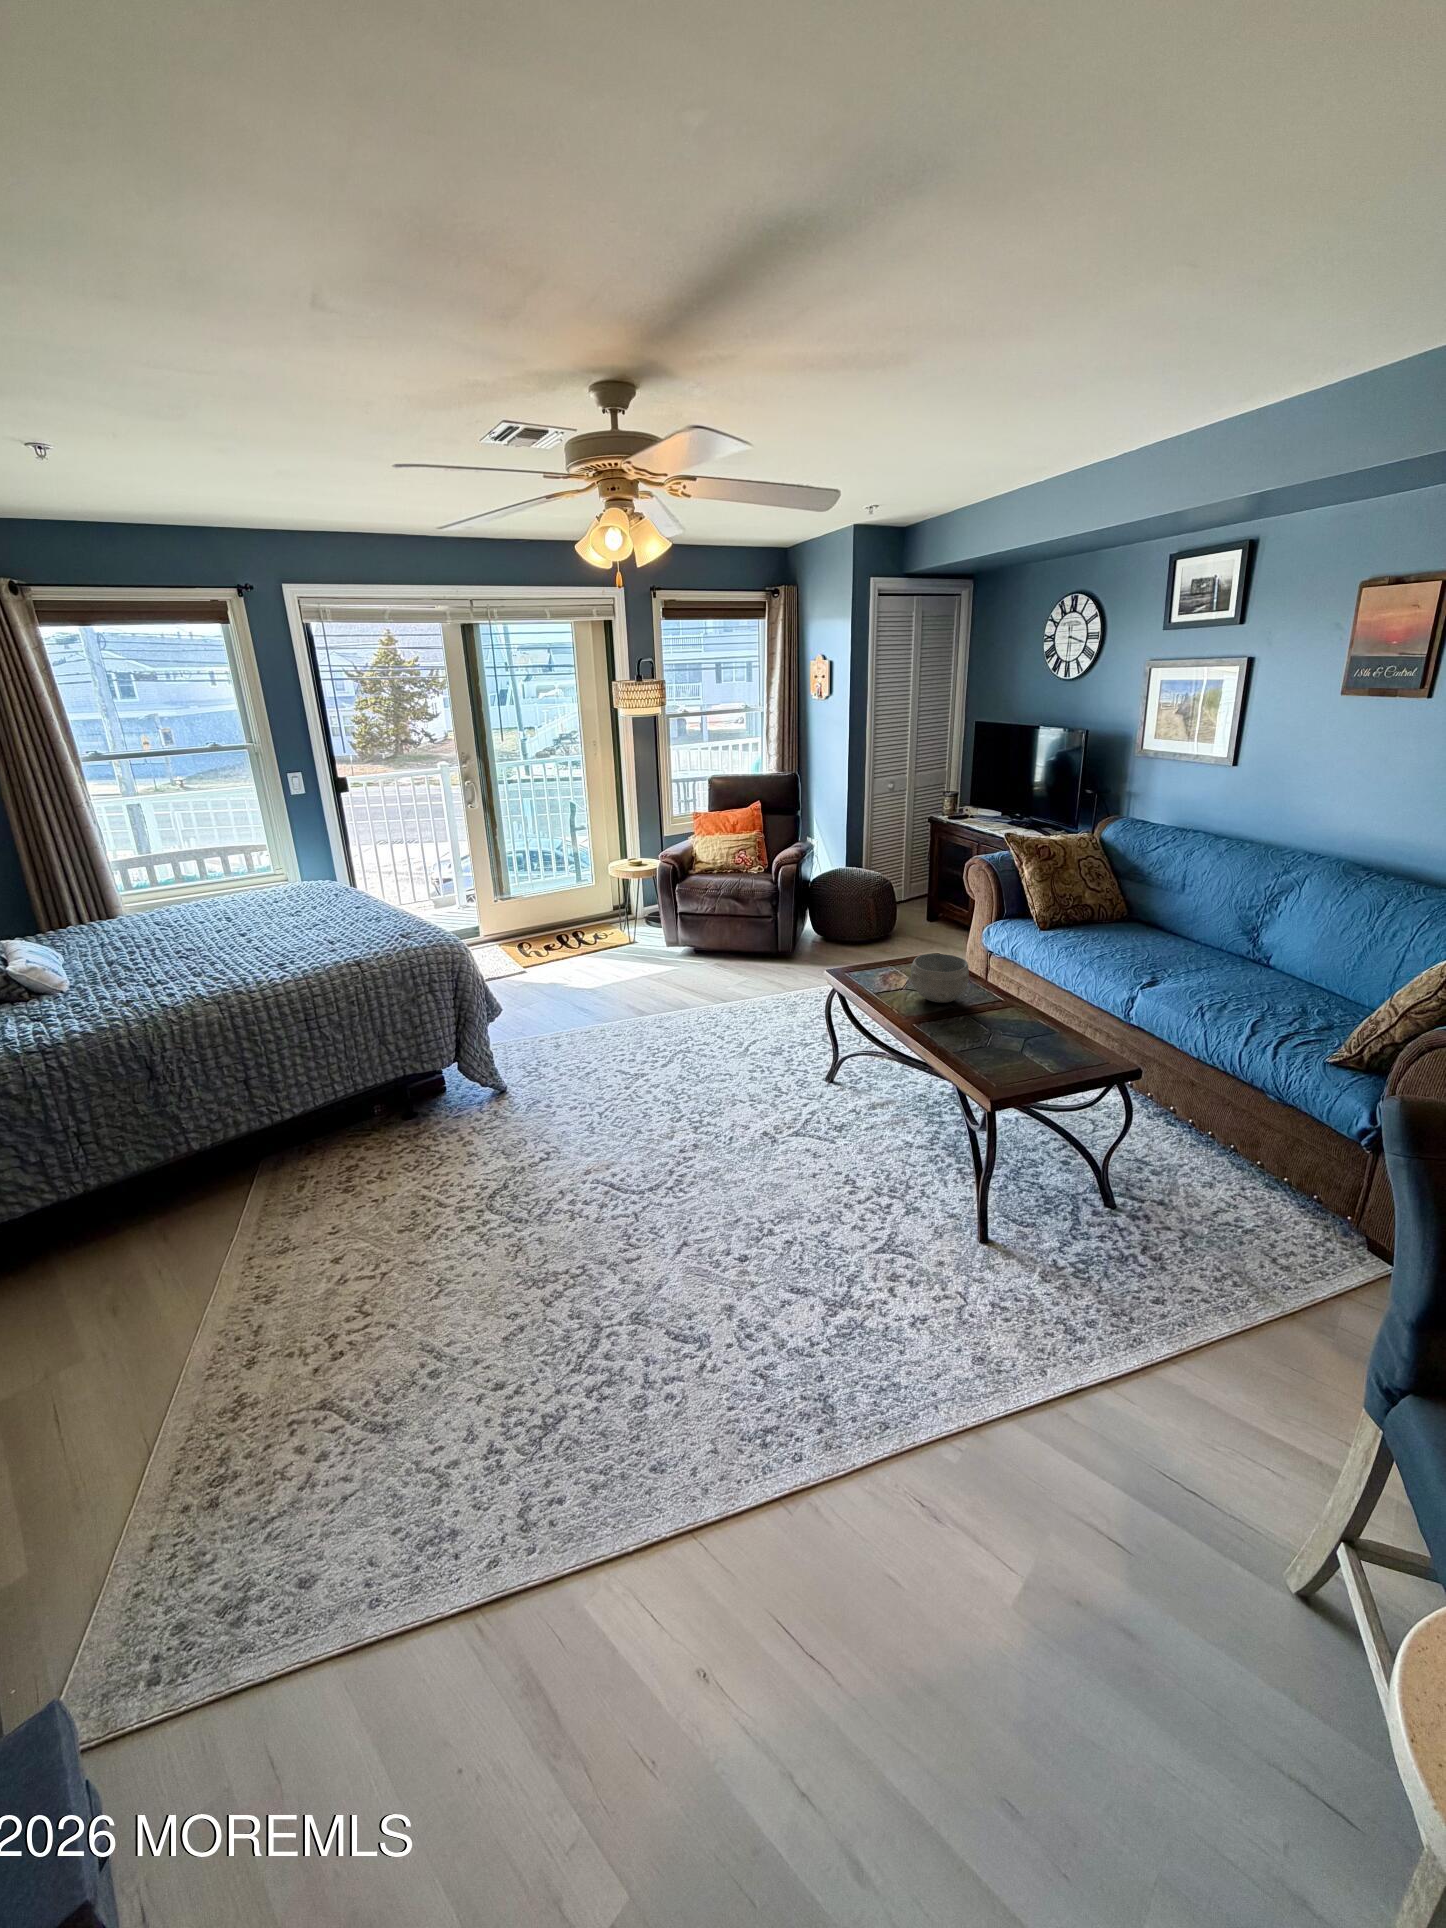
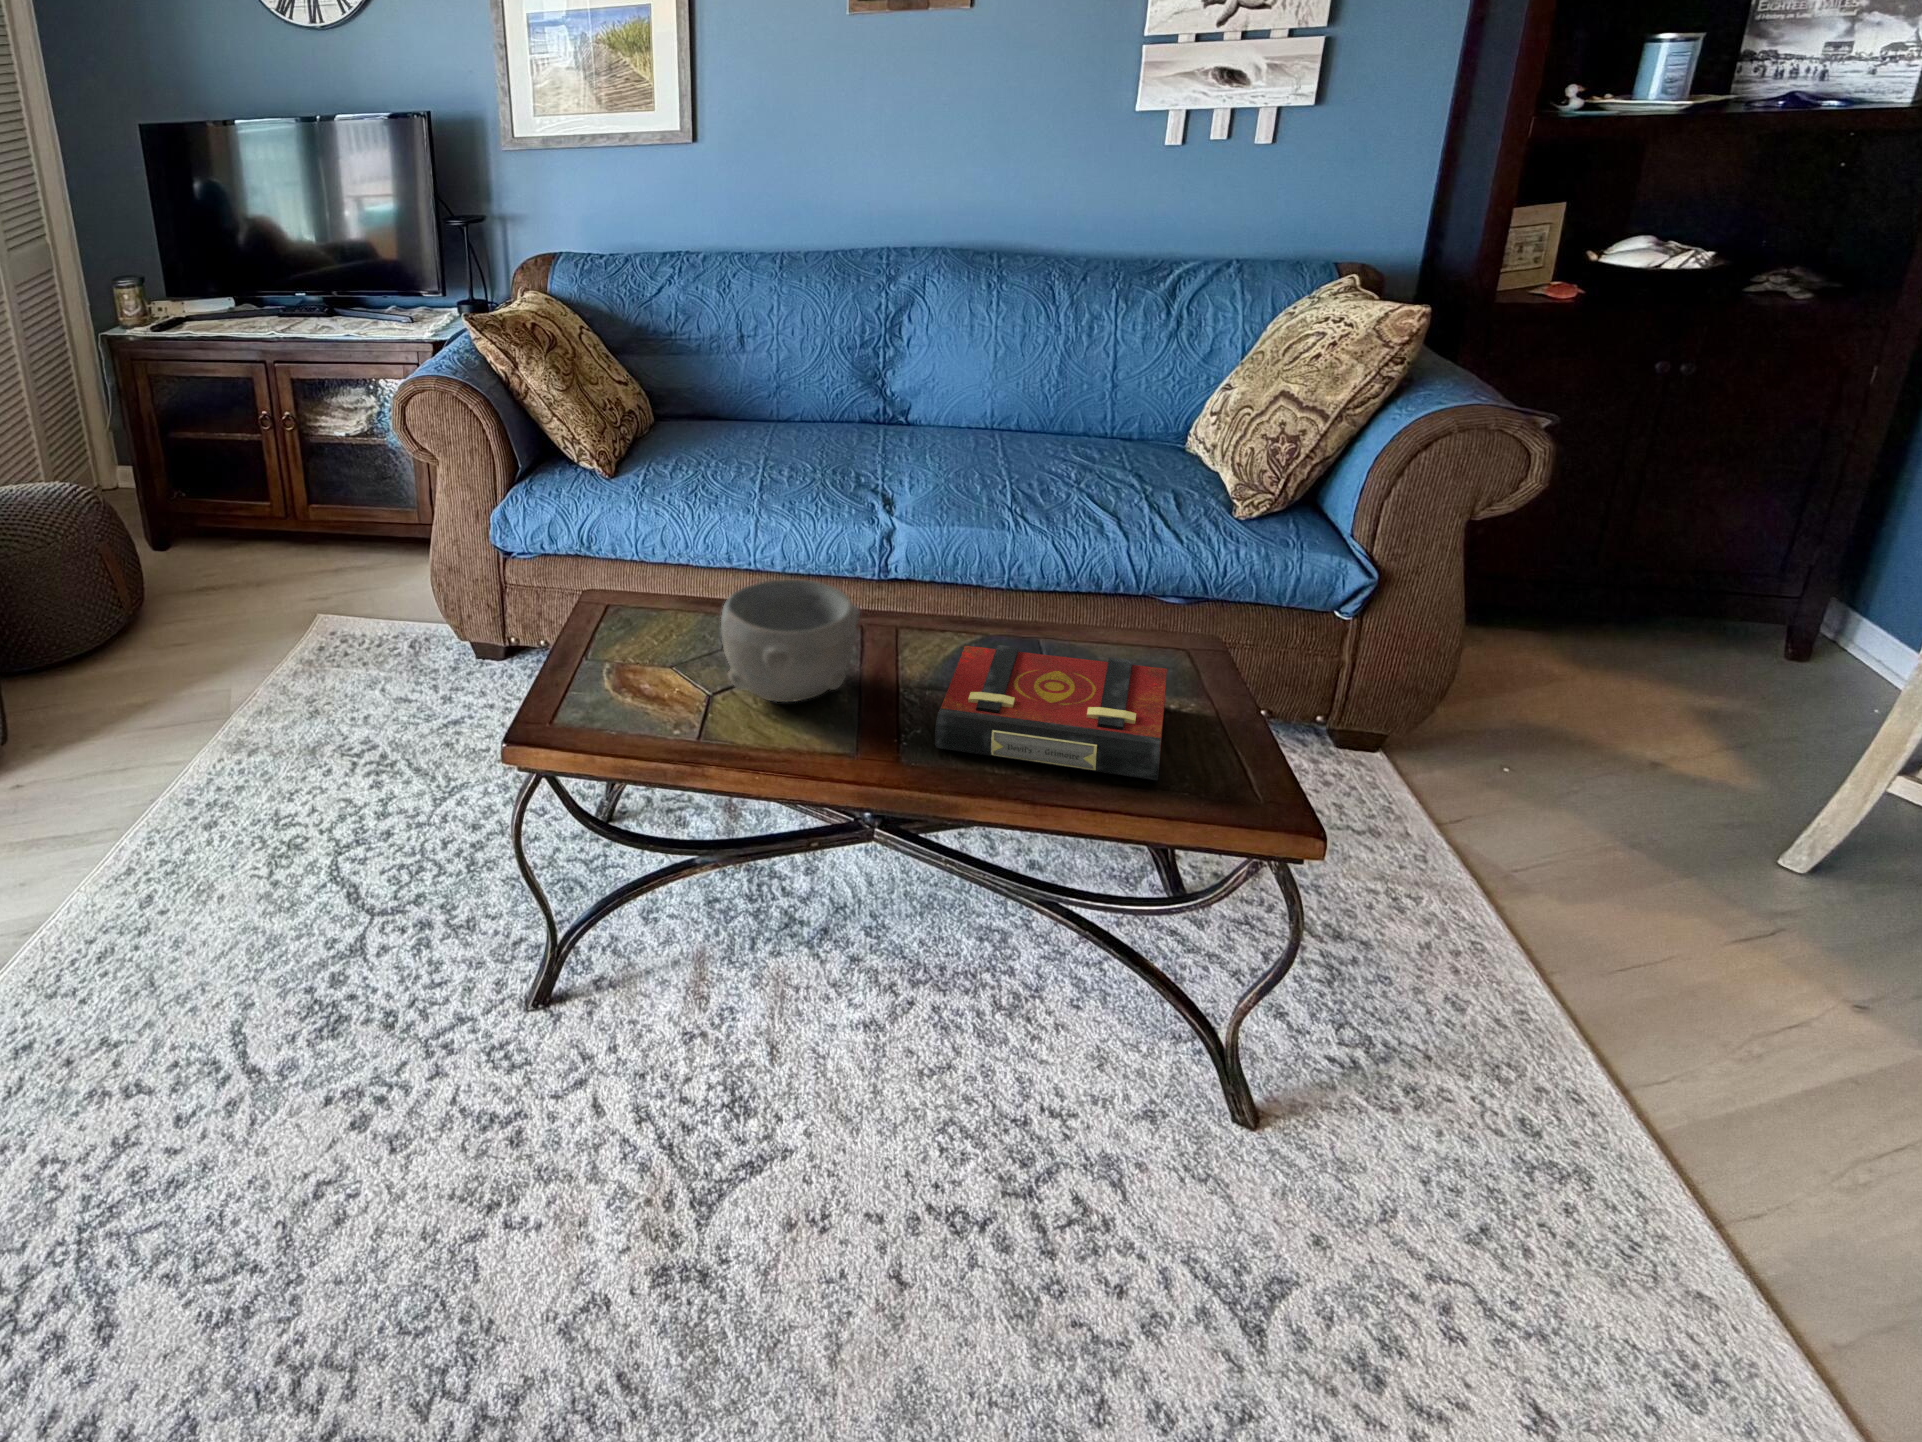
book: none [937,1008,1054,1067] -> present [935,645,1167,781]

